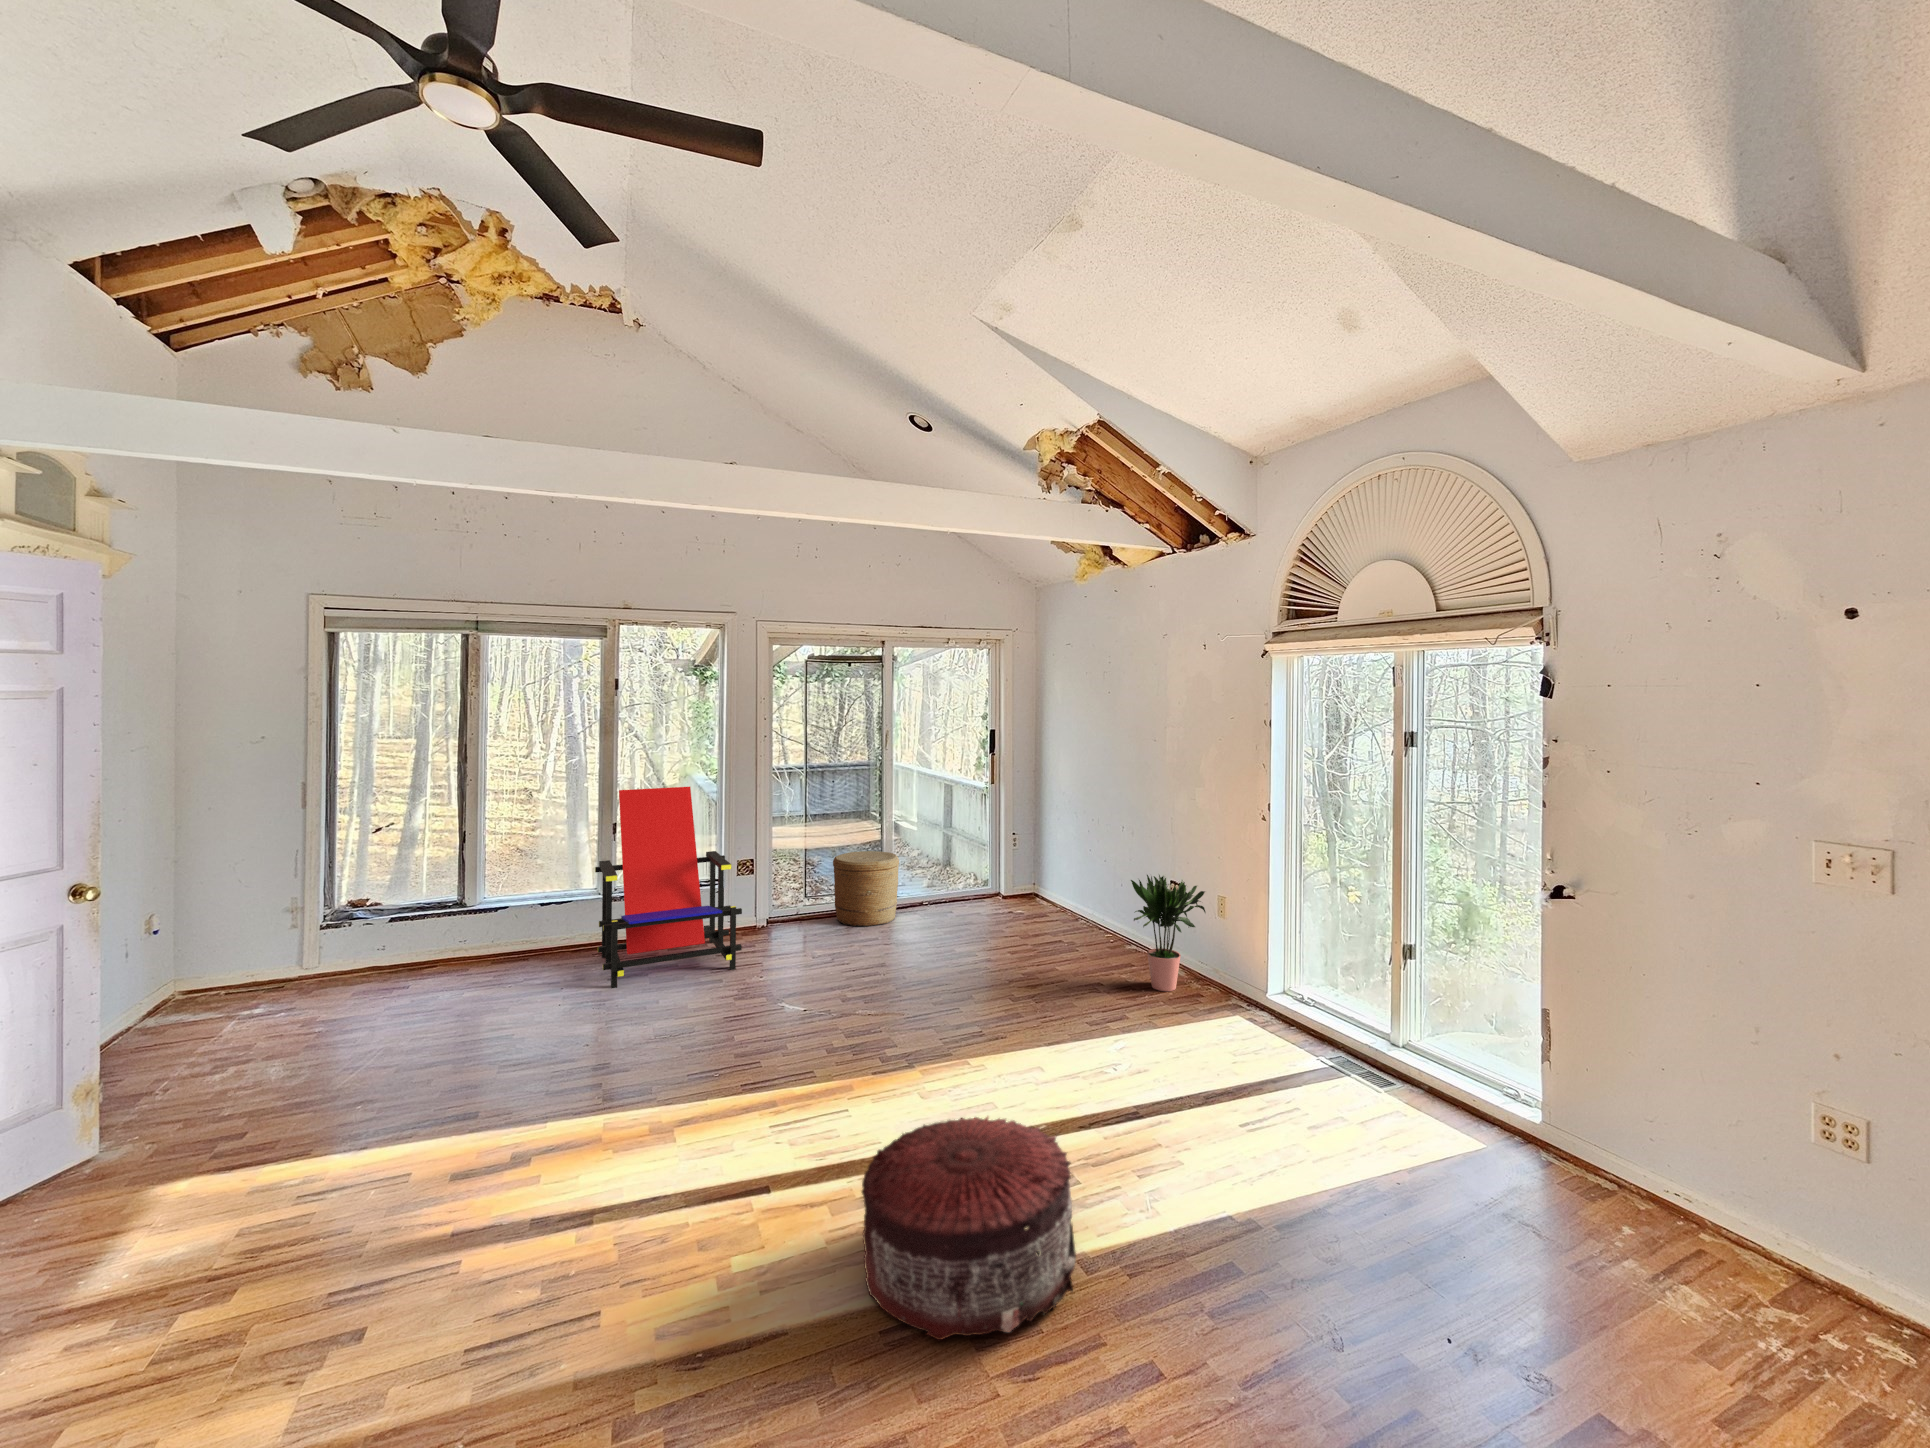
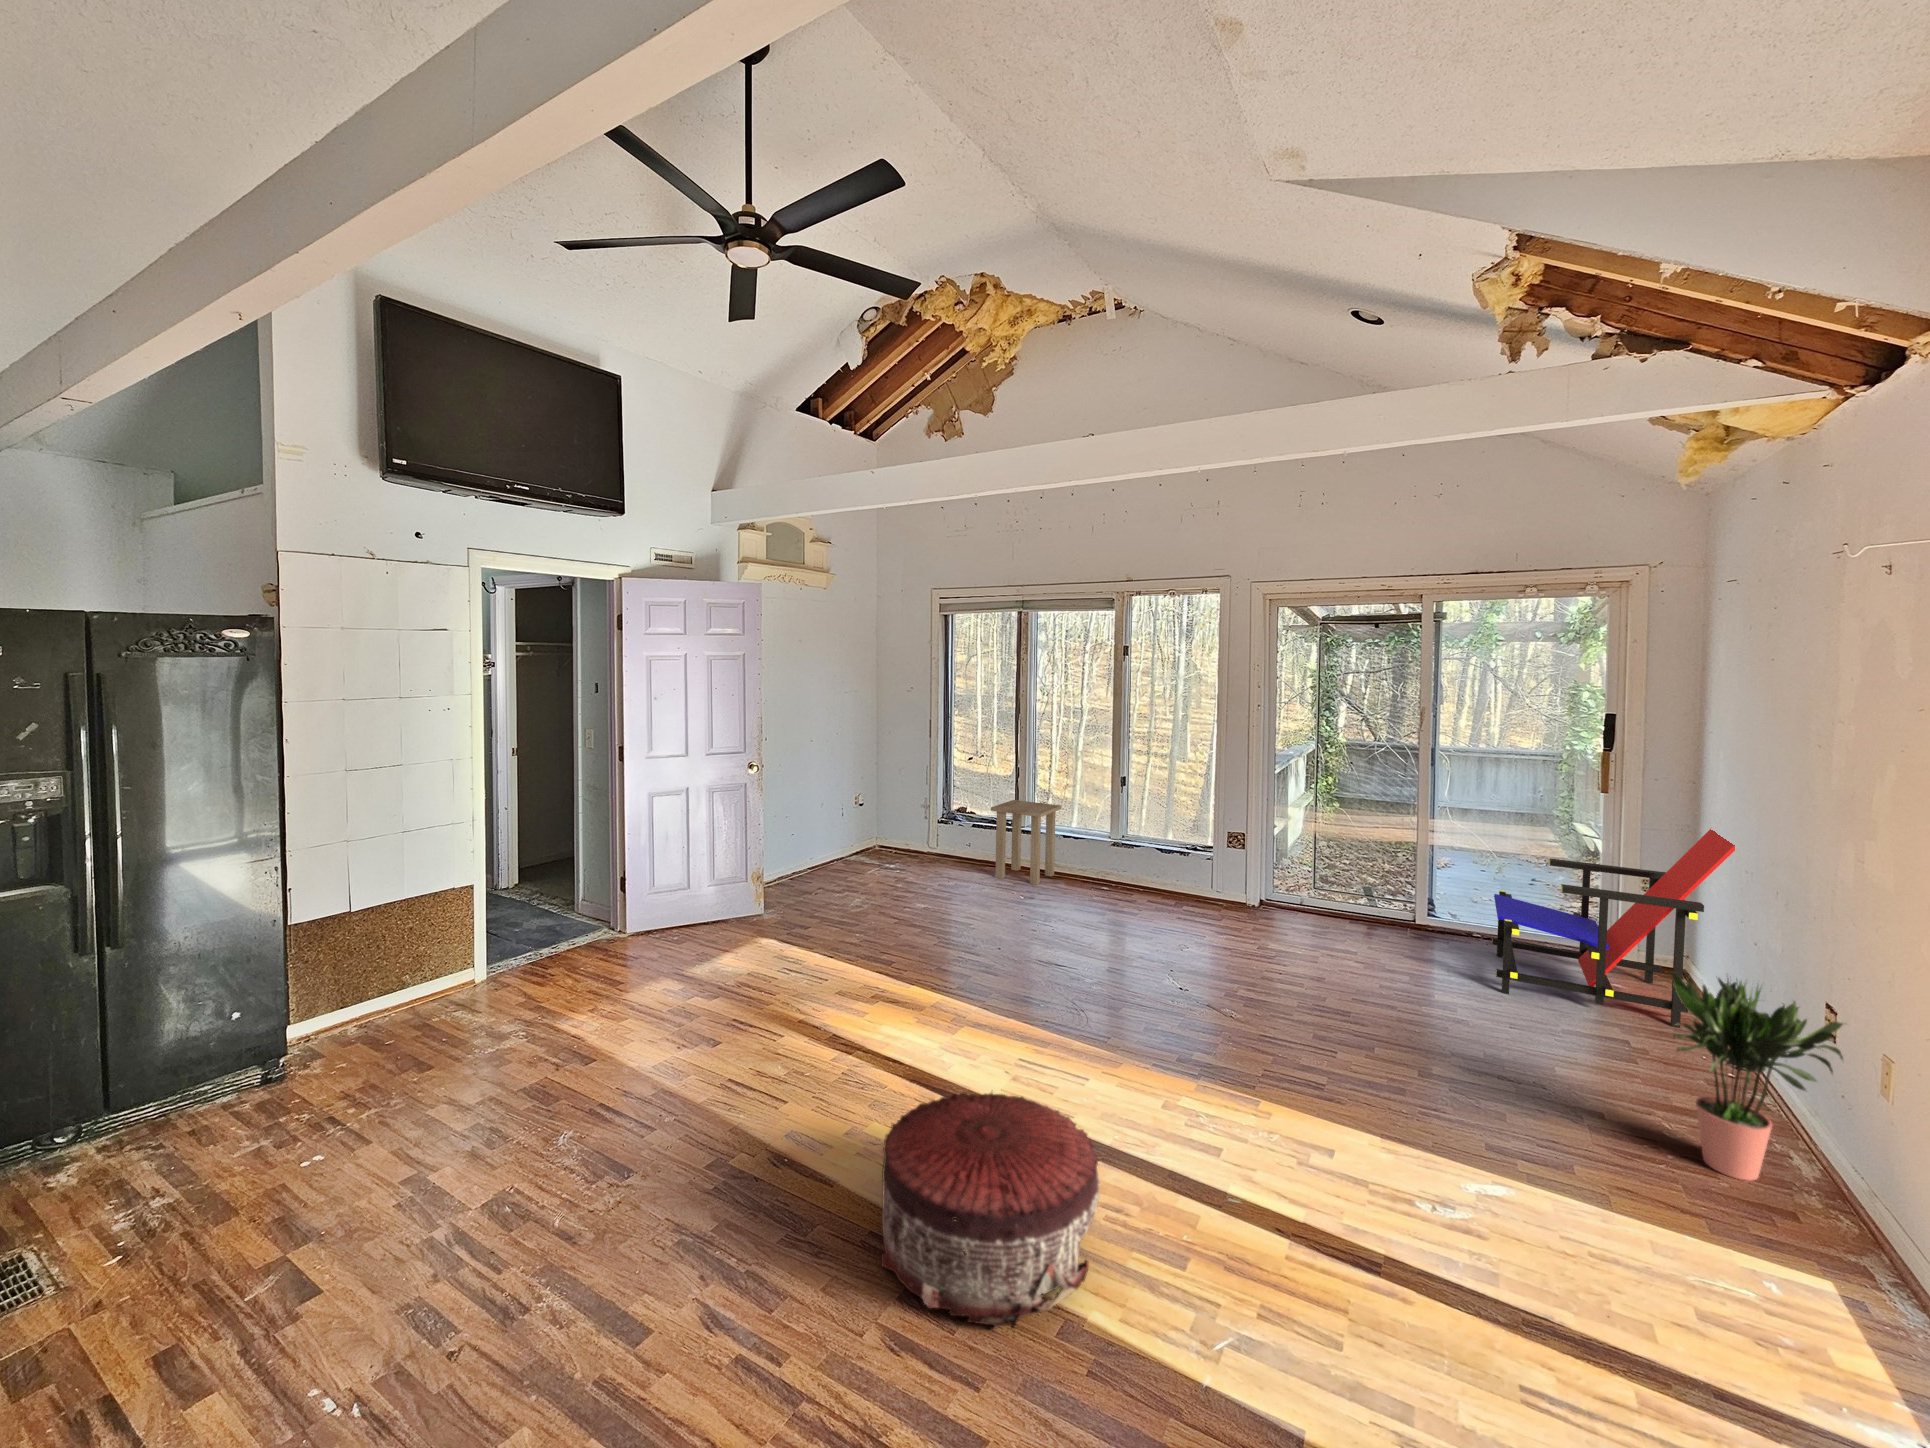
lounge chair: present [595,787,742,988] -> present [1492,829,1735,1028]
woven basket: present [833,851,899,926] -> none [1338,849,1426,941]
side table: none [450,871,536,982] -> present [991,800,1061,885]

